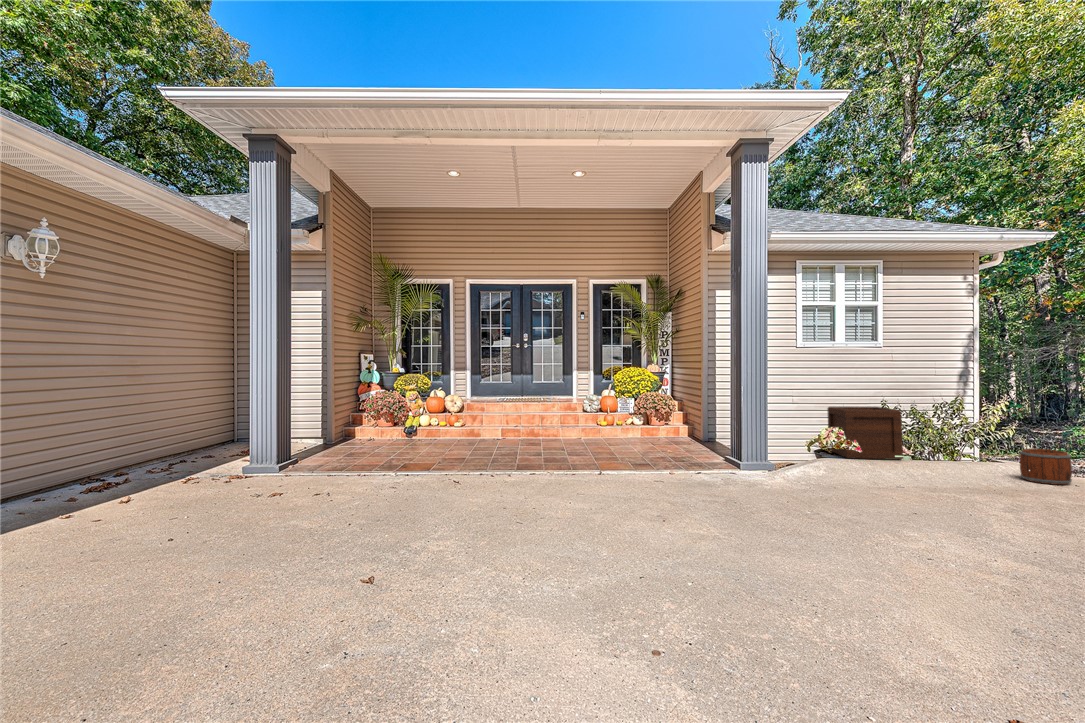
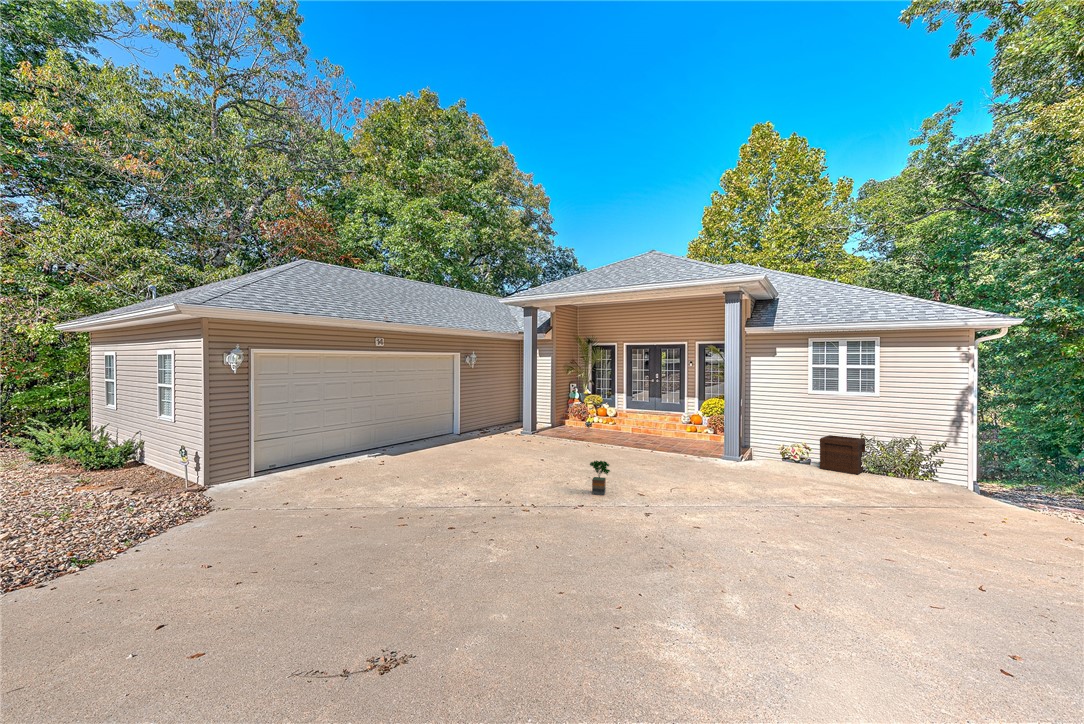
bucket: present [1020,449,1072,485] -> none [890,474,920,498]
potted tree: none [769,531,894,693] -> present [590,460,610,495]

